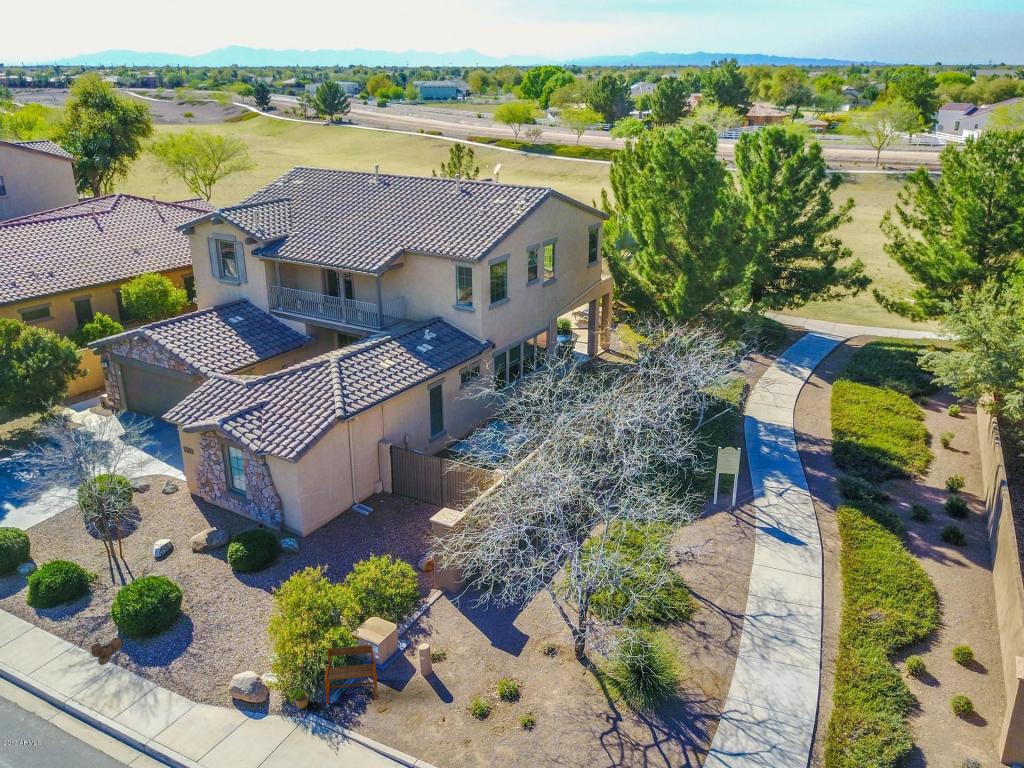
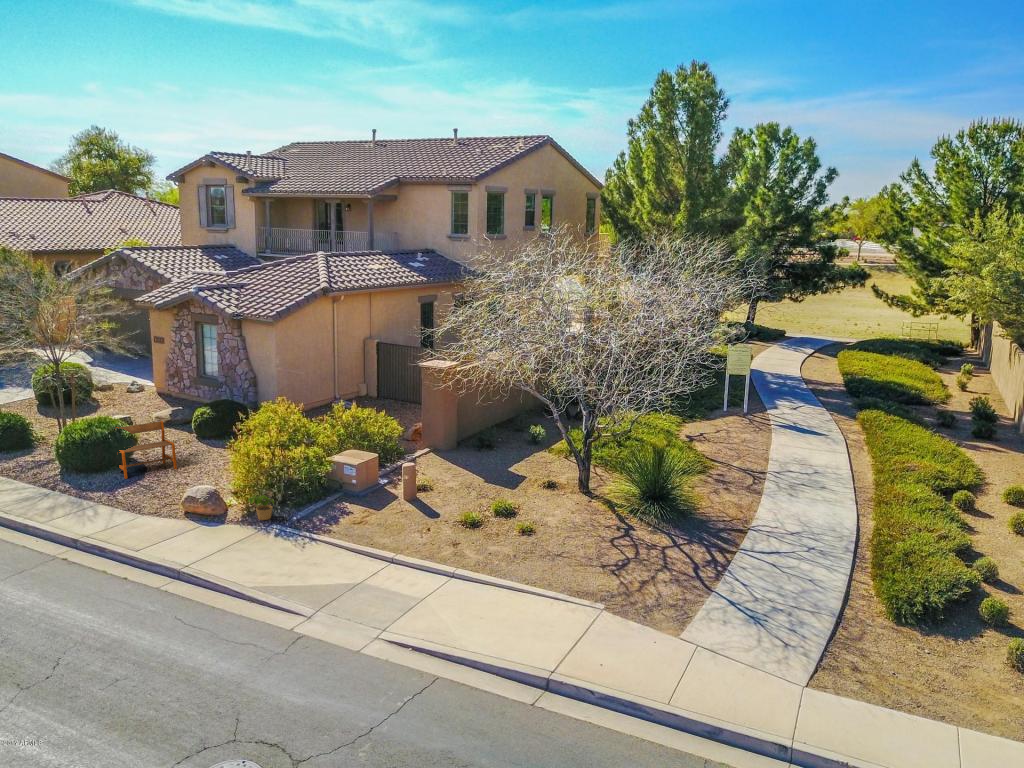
woven basket: present [91,638,122,664] -> none [26,468,63,490]
bench: present [324,644,377,704] -> present [115,421,177,479]

